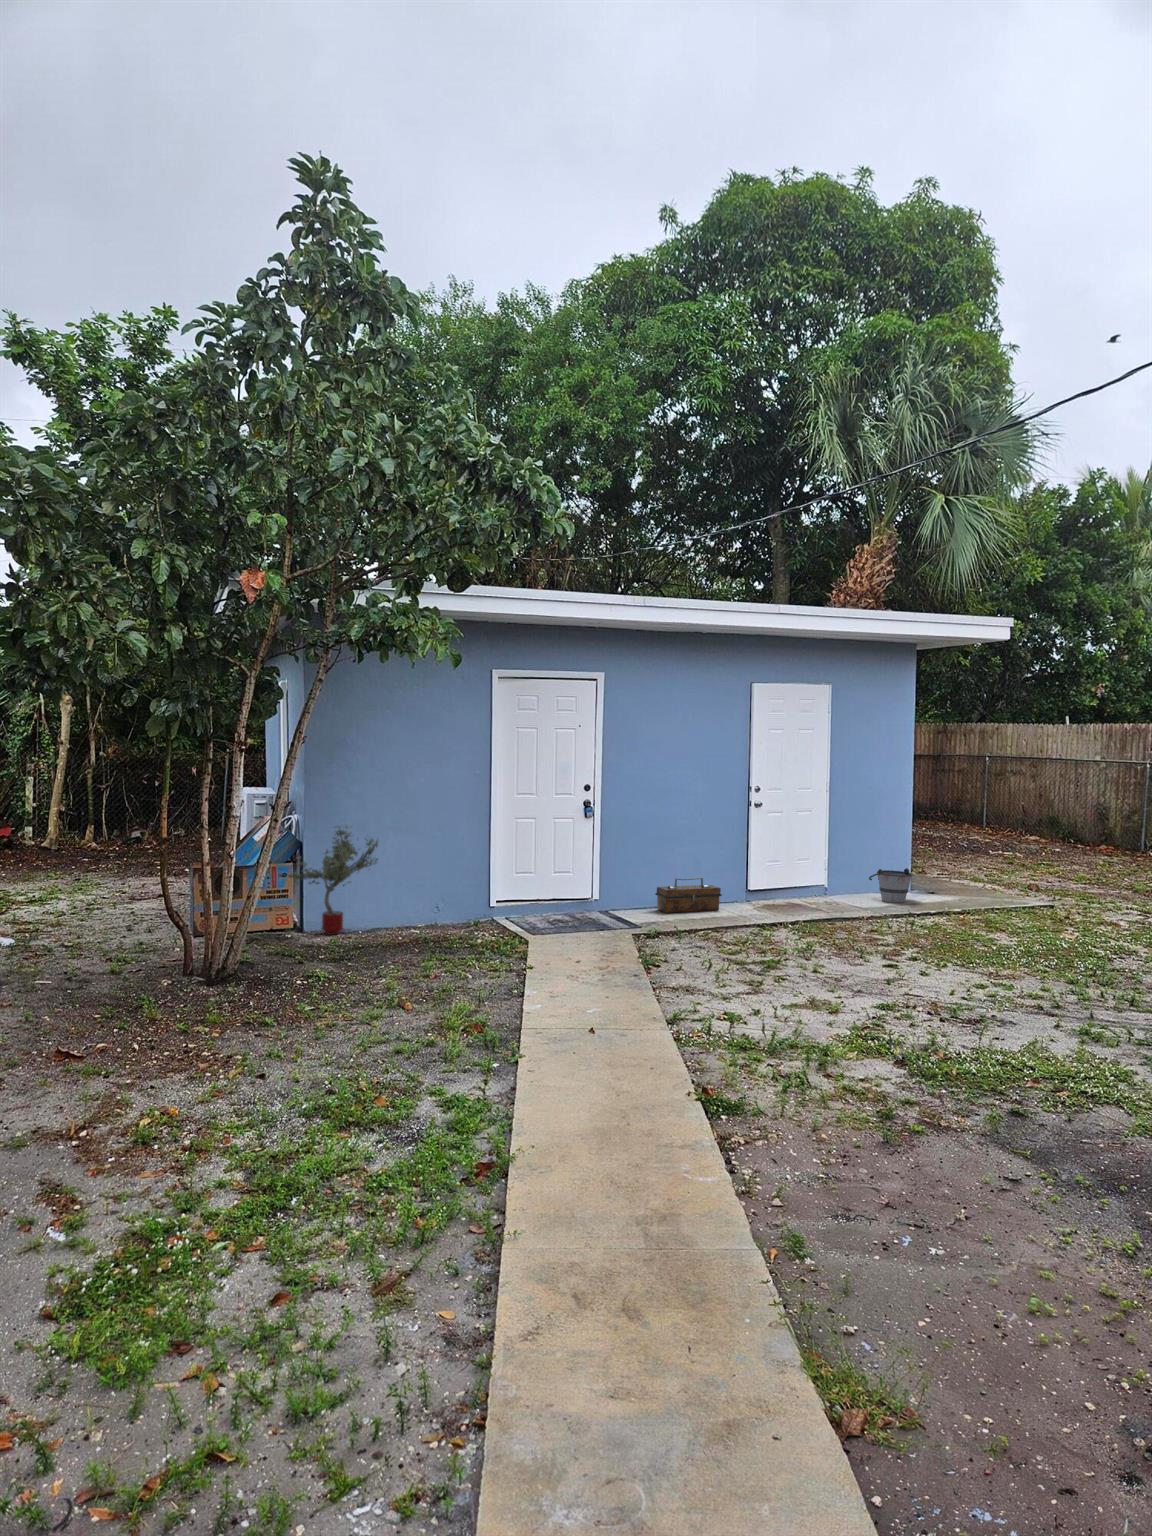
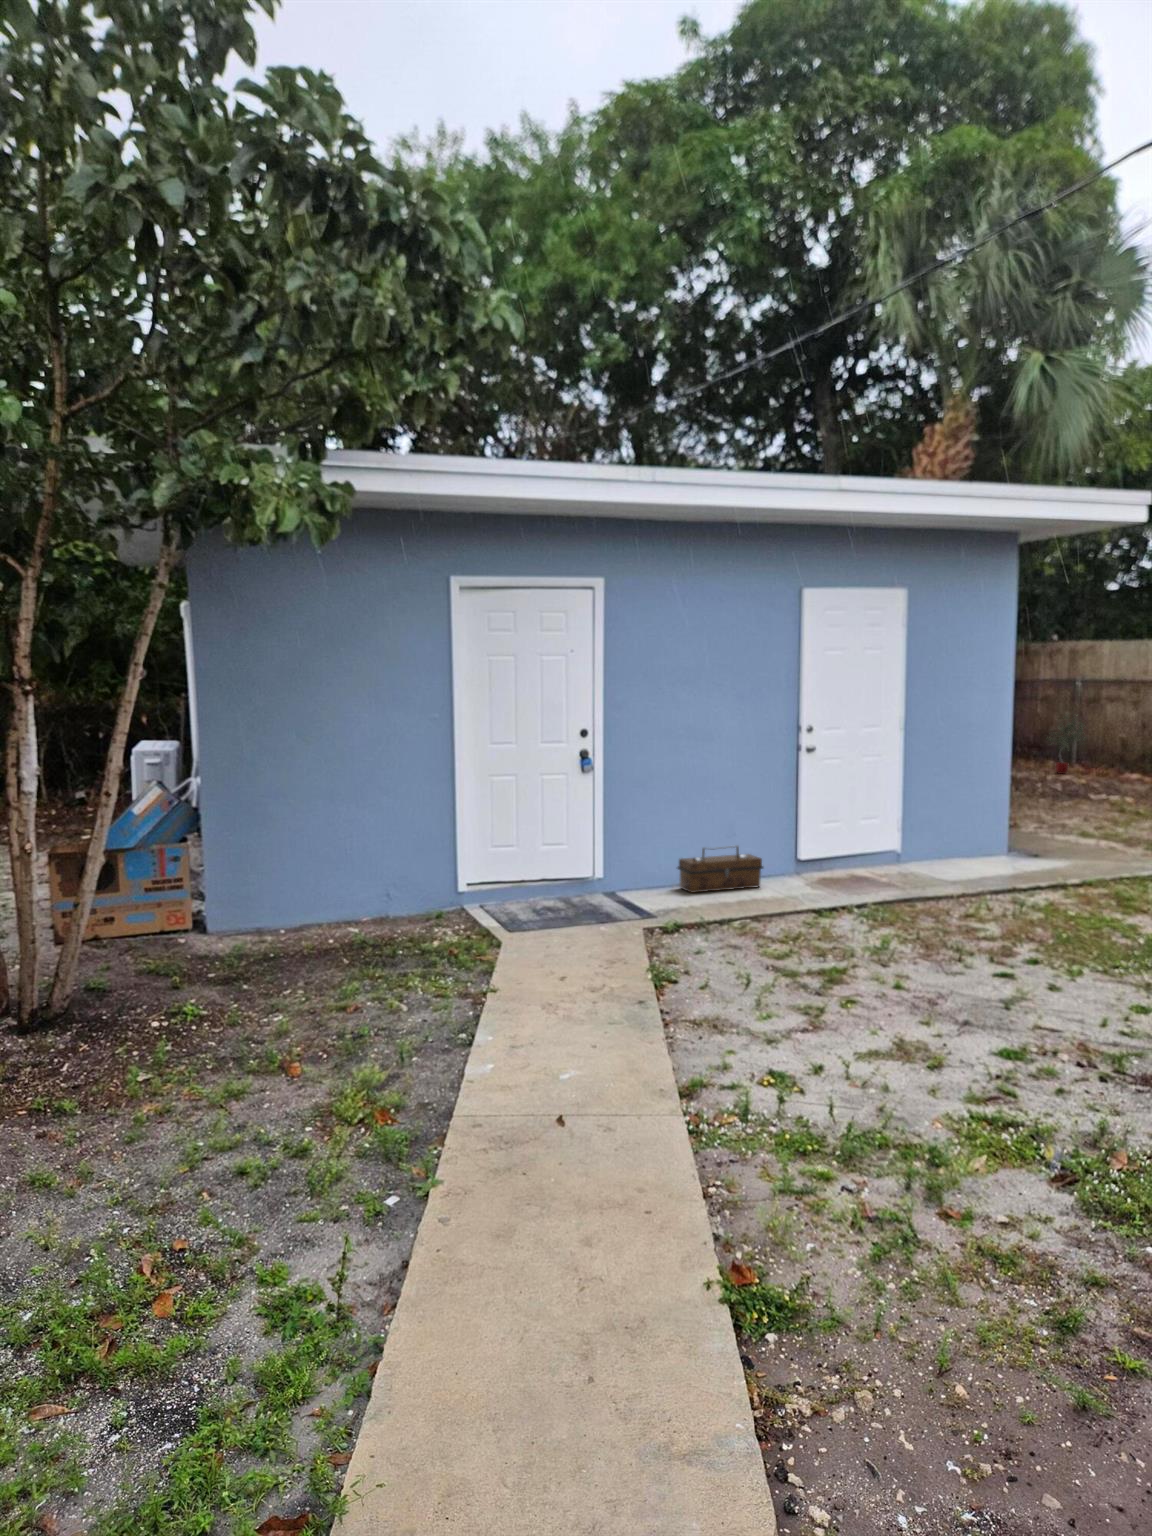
potted tree: present [288,825,378,935] -> present [1046,715,1084,774]
bucket: present [869,868,912,903] -> none [953,826,1011,871]

